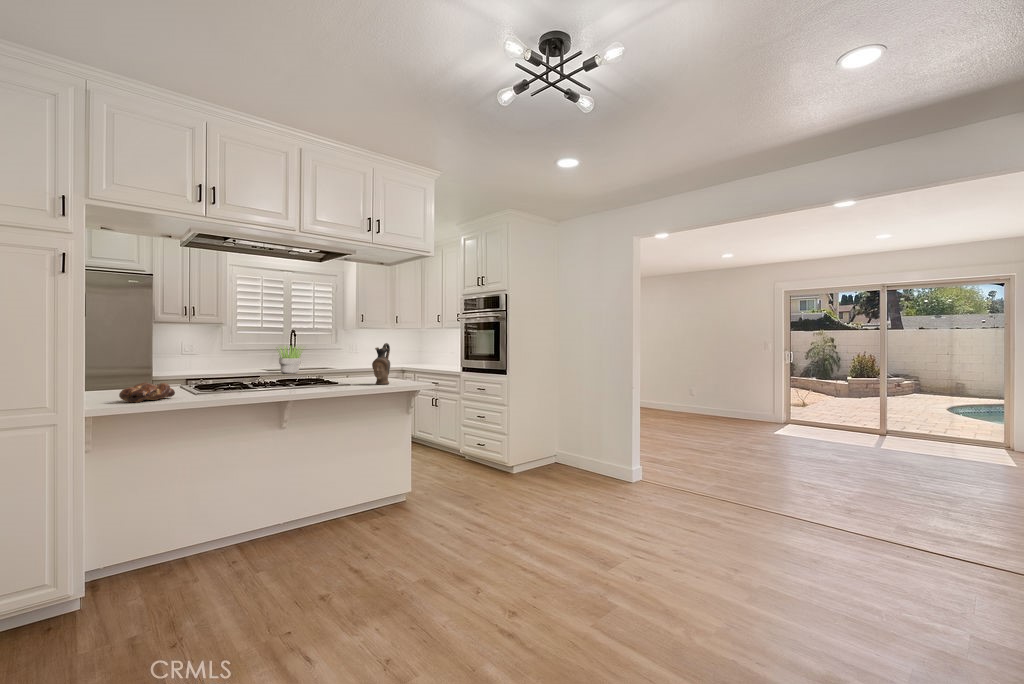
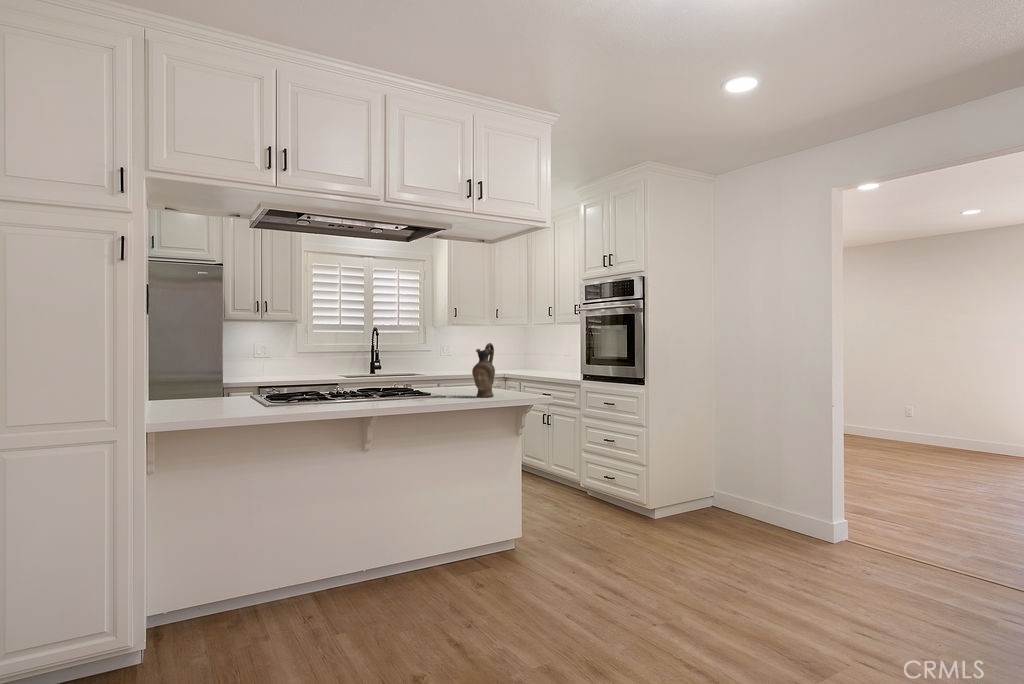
potted plant: present [277,346,303,373] -> none [351,346,392,380]
bread loaf: present [119,382,175,402] -> none [183,392,243,416]

